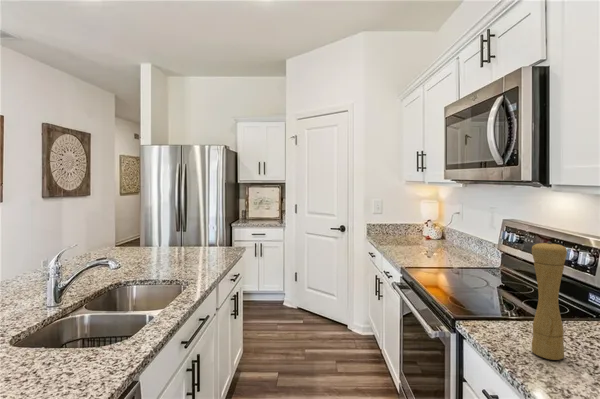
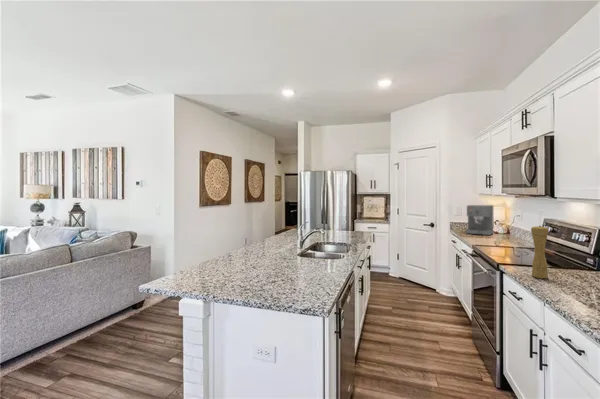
coffee maker: none [388,199,424,244] -> present [466,205,494,235]

